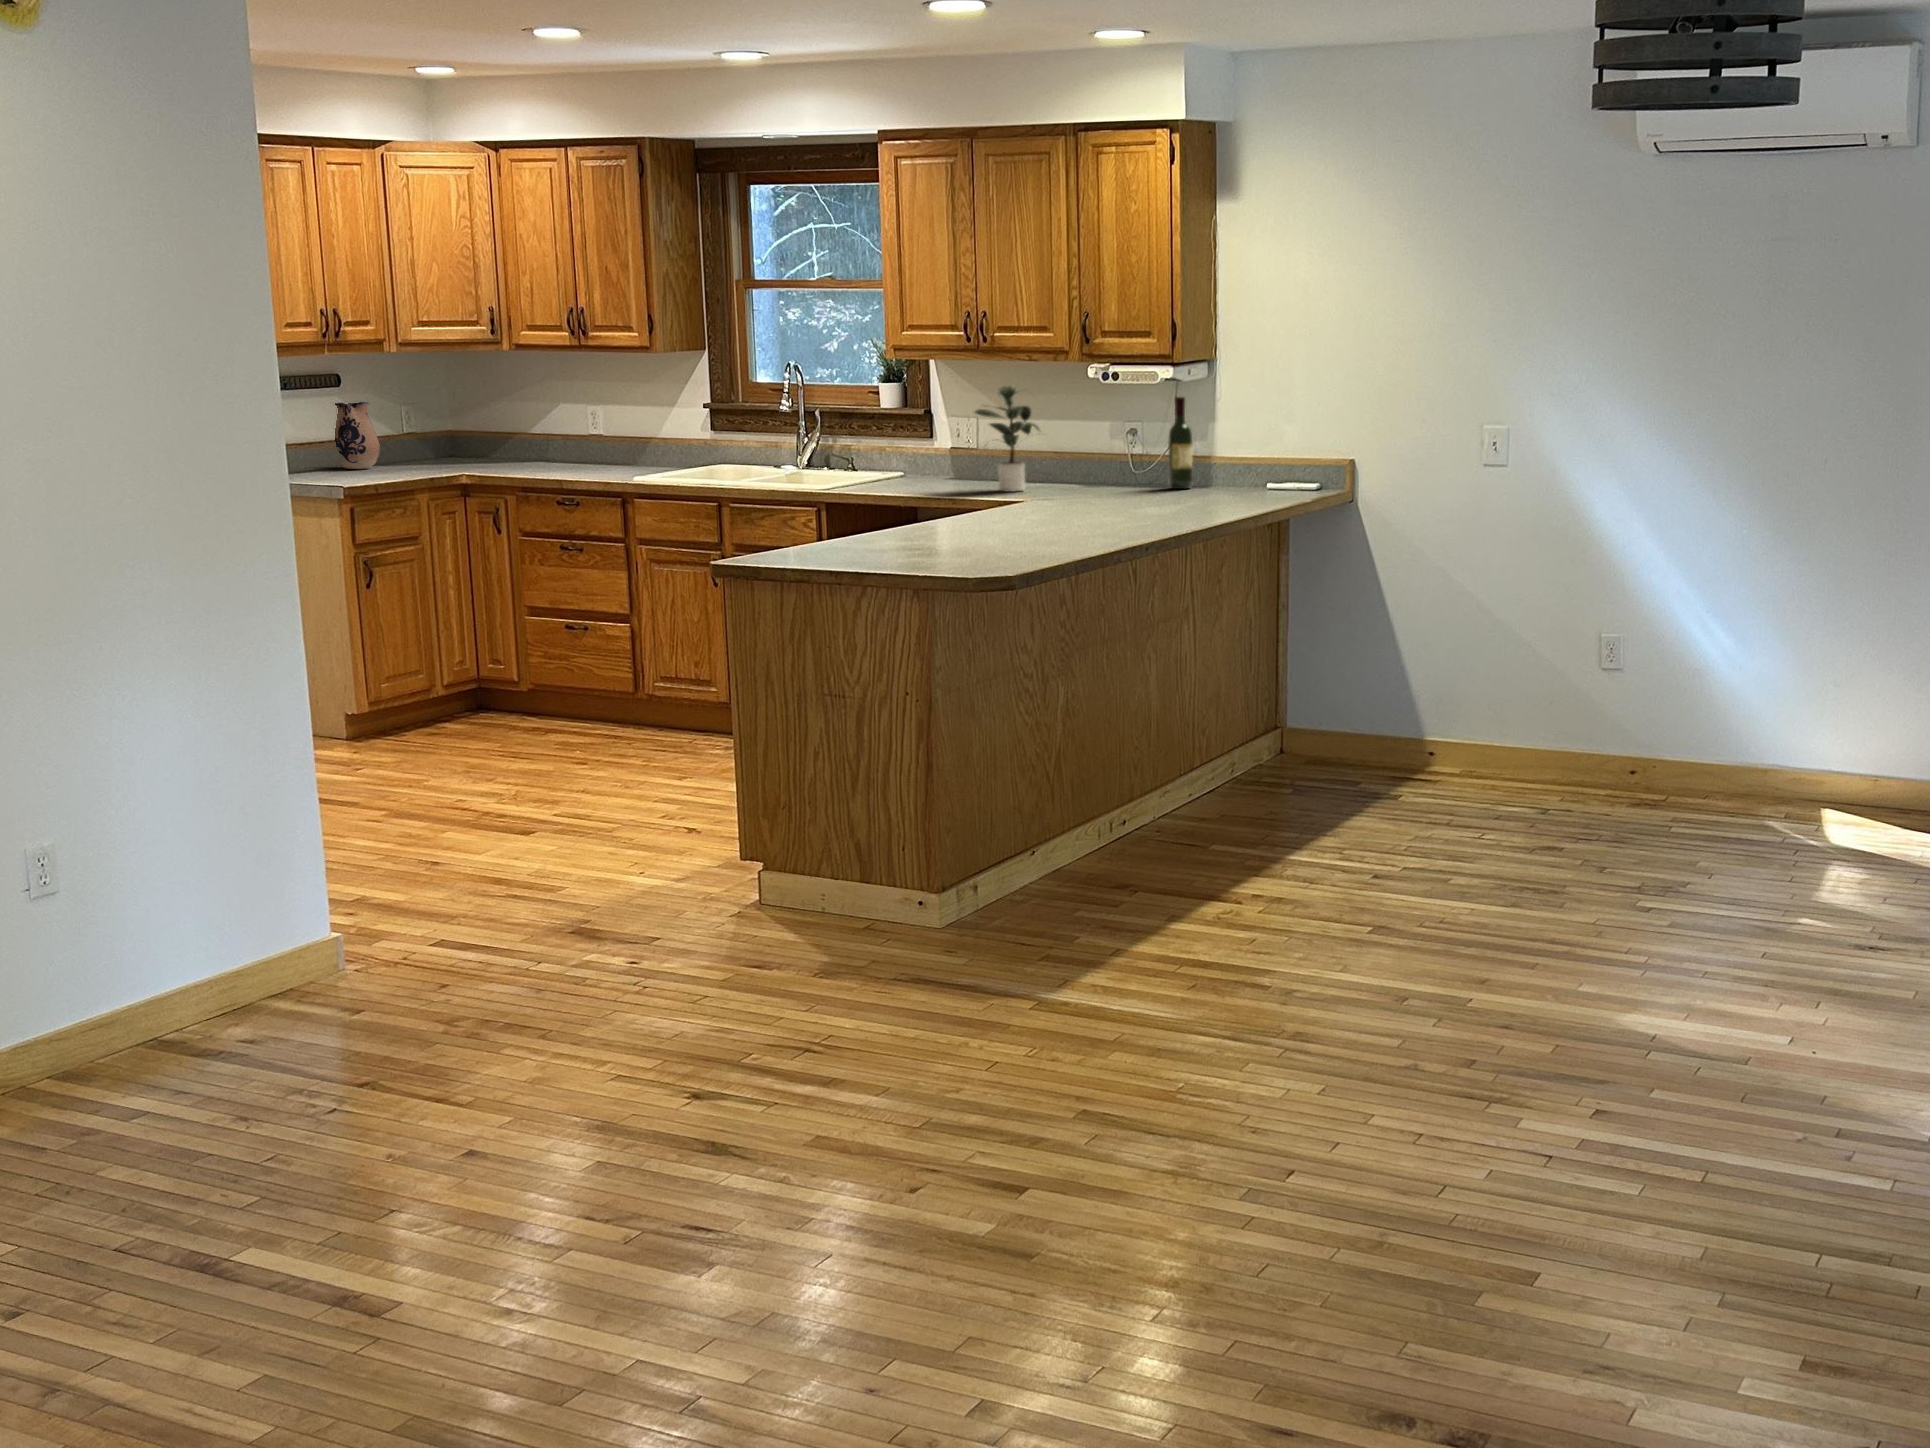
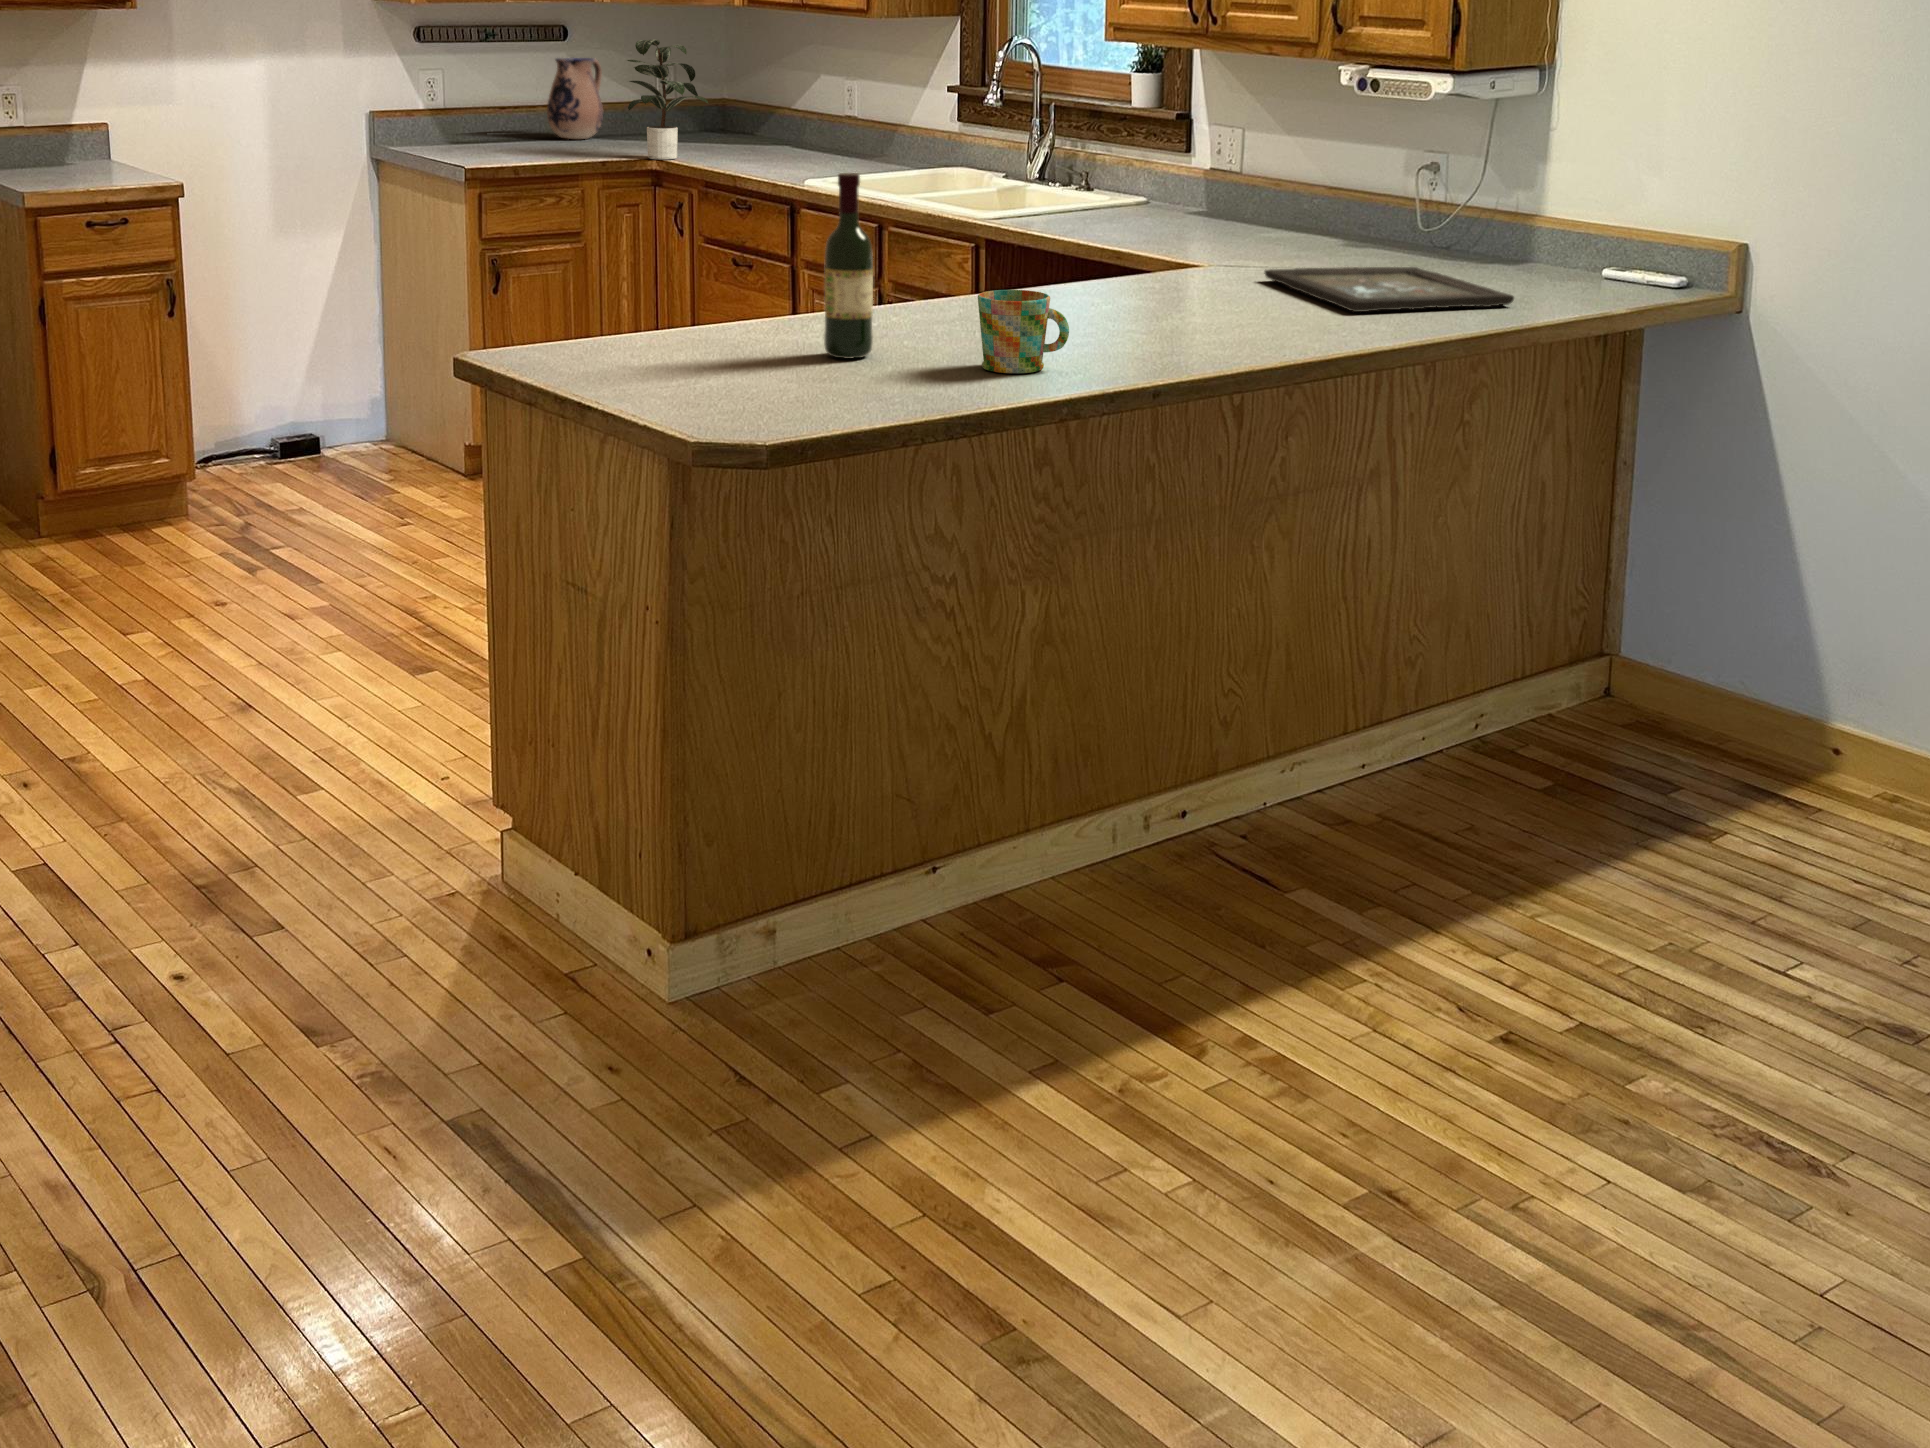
potted plant: present [975,385,1039,491] -> present [627,39,708,160]
wine bottle: present [1168,396,1193,489] -> present [824,173,873,359]
tray: none [1082,489,1247,510] -> present [1264,267,1514,312]
mug: none [1024,498,1078,547] -> present [978,290,1069,373]

